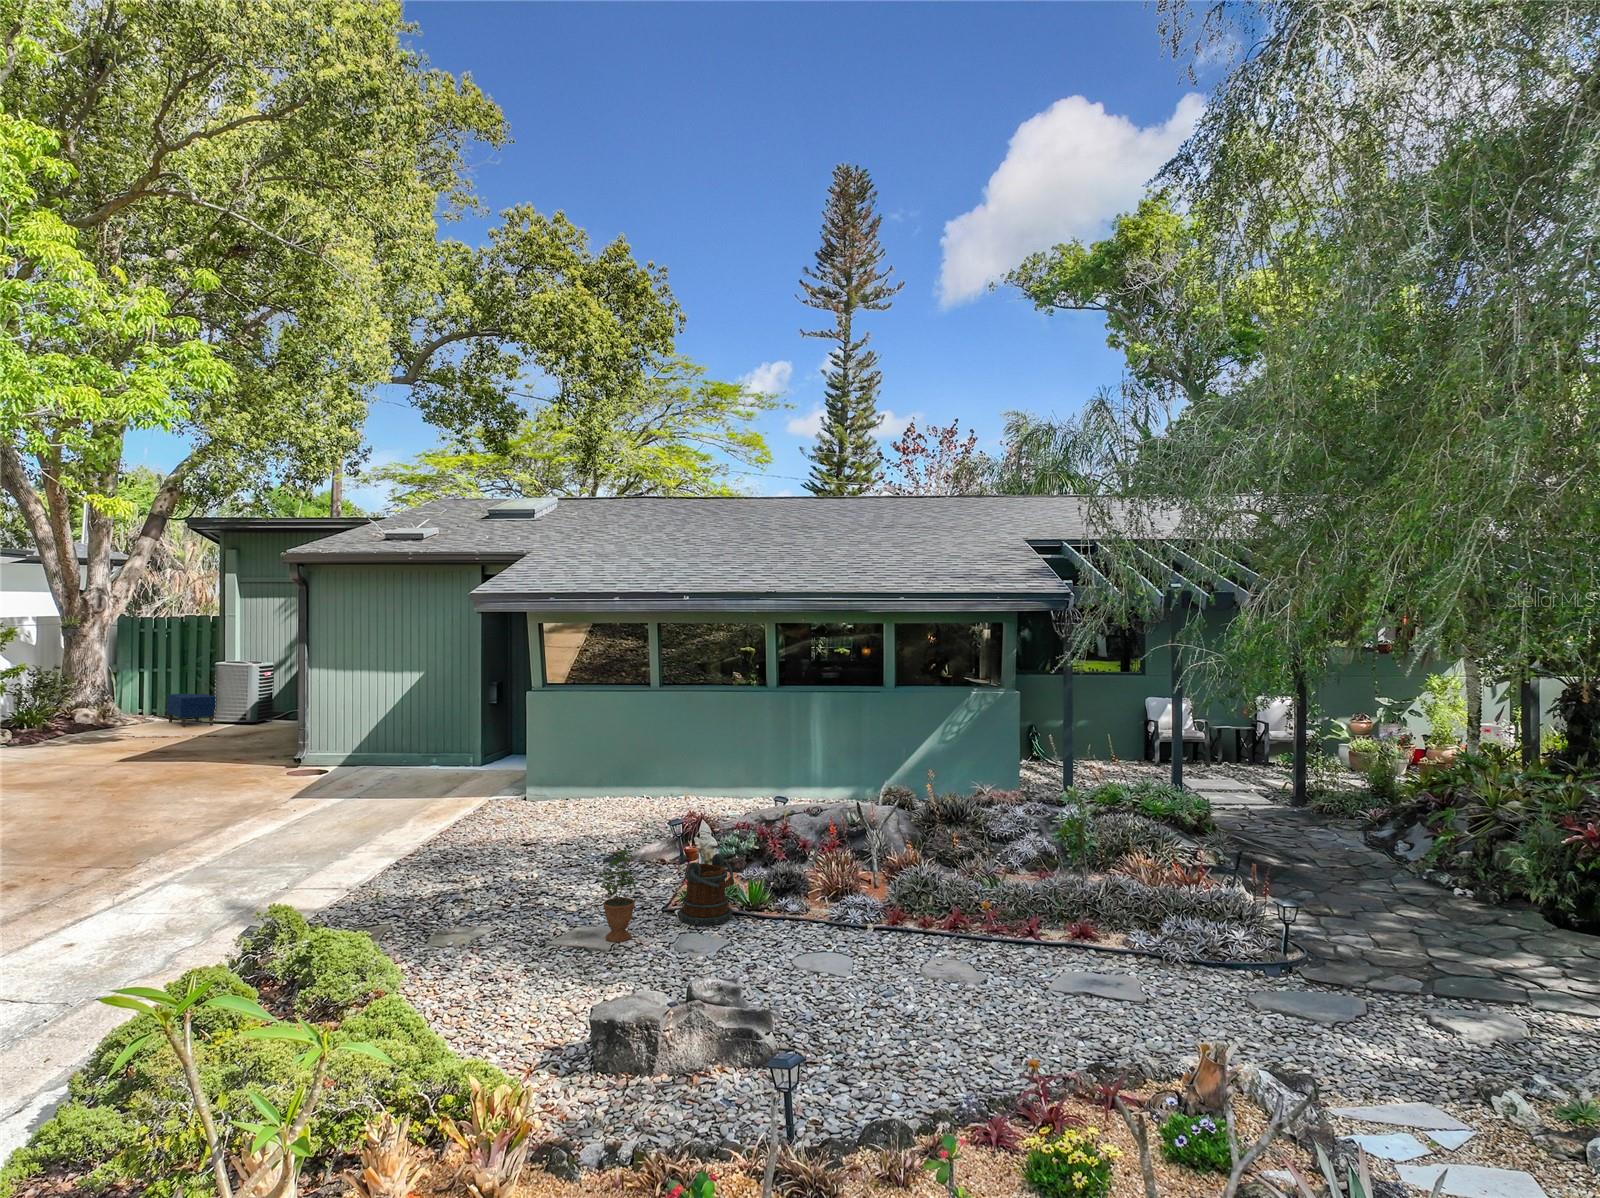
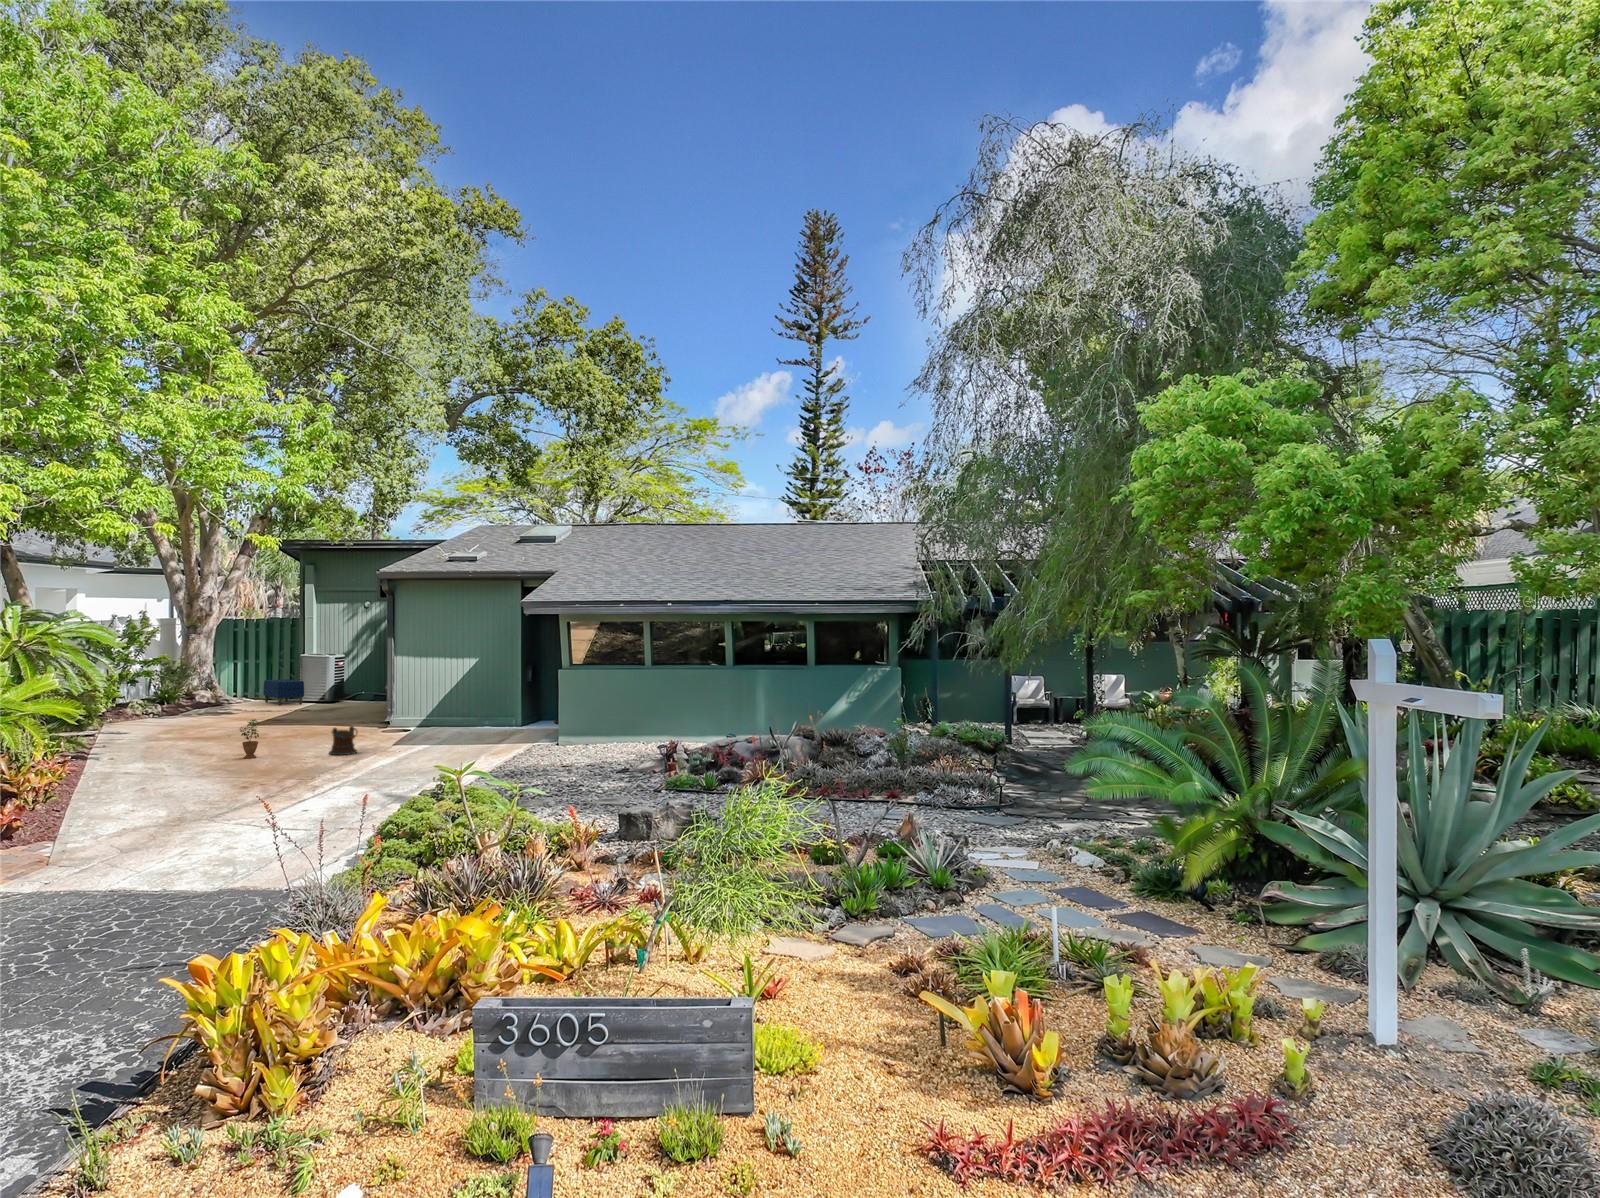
potted plant: present [598,848,636,942] -> present [240,719,259,758]
bucket: present [677,854,734,926] -> present [329,726,358,755]

